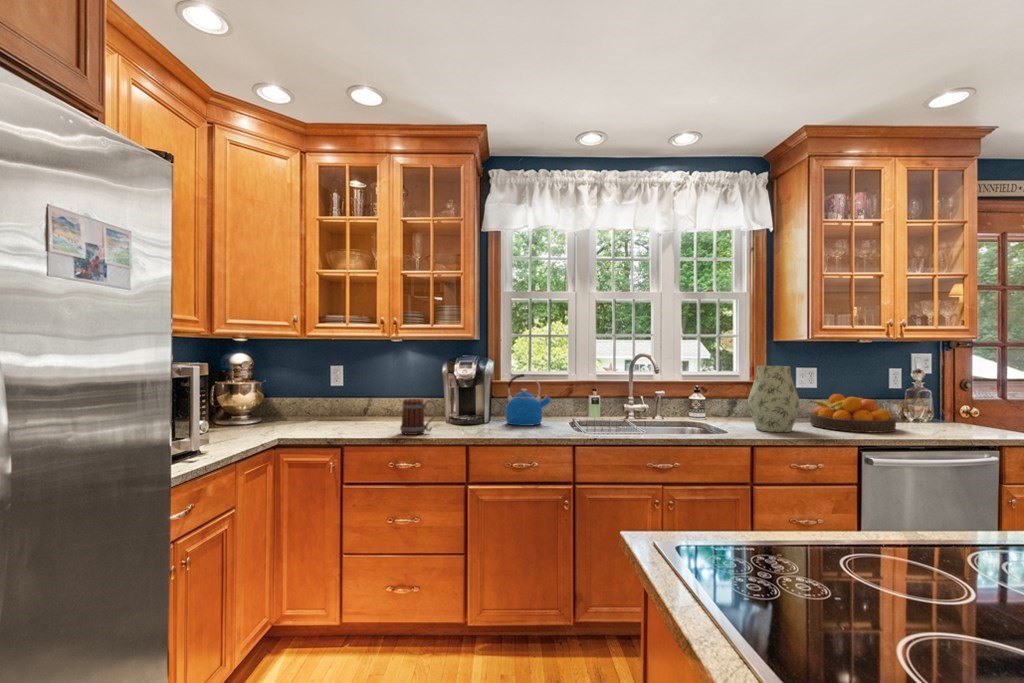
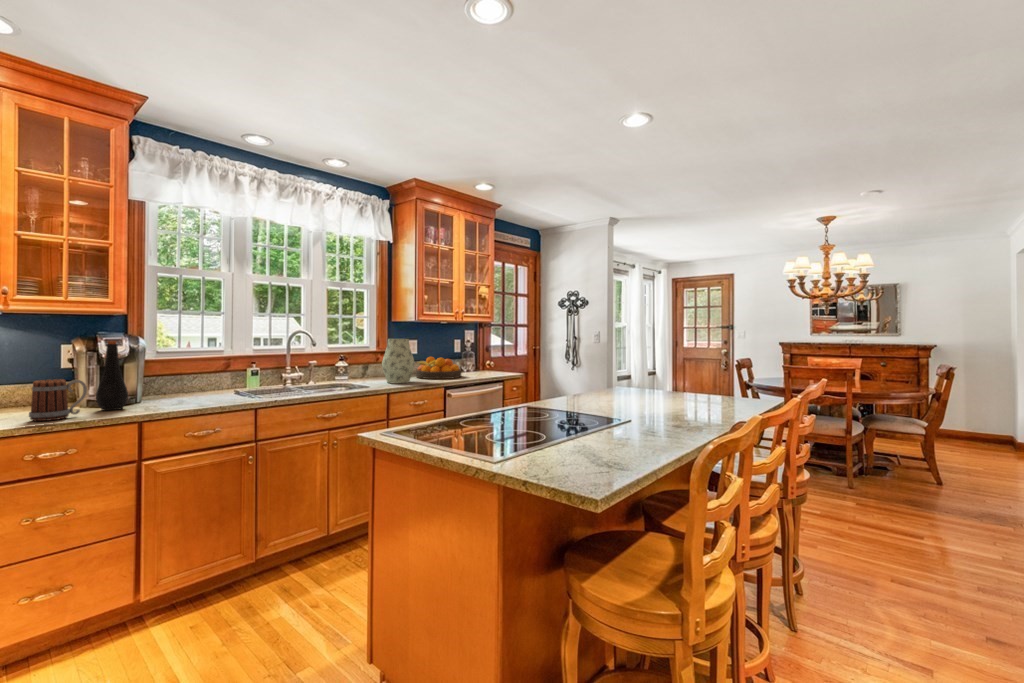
bottle: none [448,365,471,430] -> present [96,341,128,411]
kettle: present [506,374,551,426] -> none [163,349,217,399]

